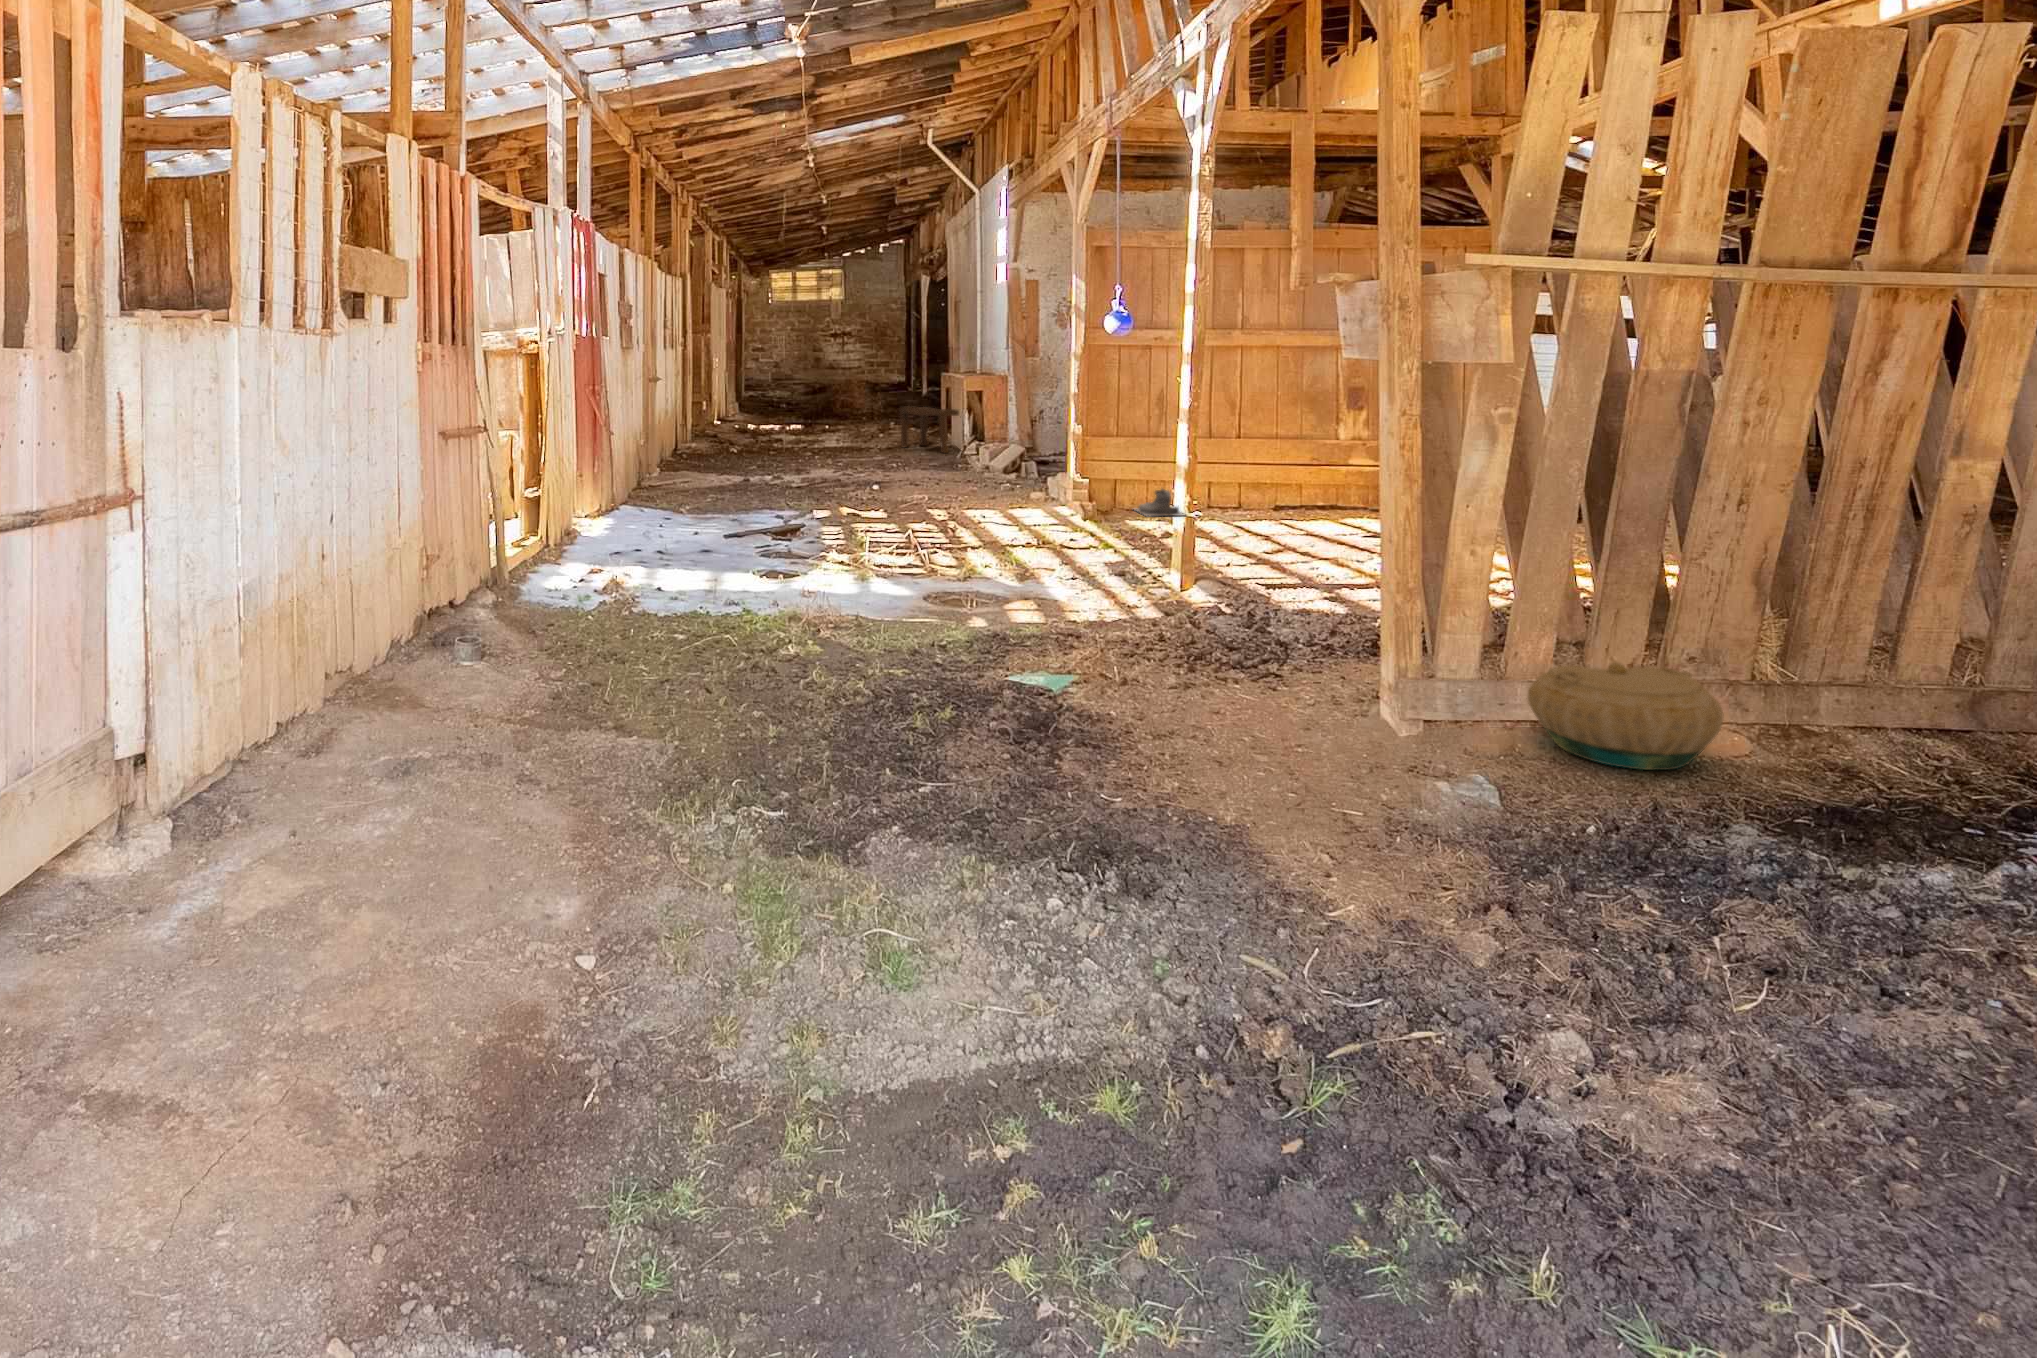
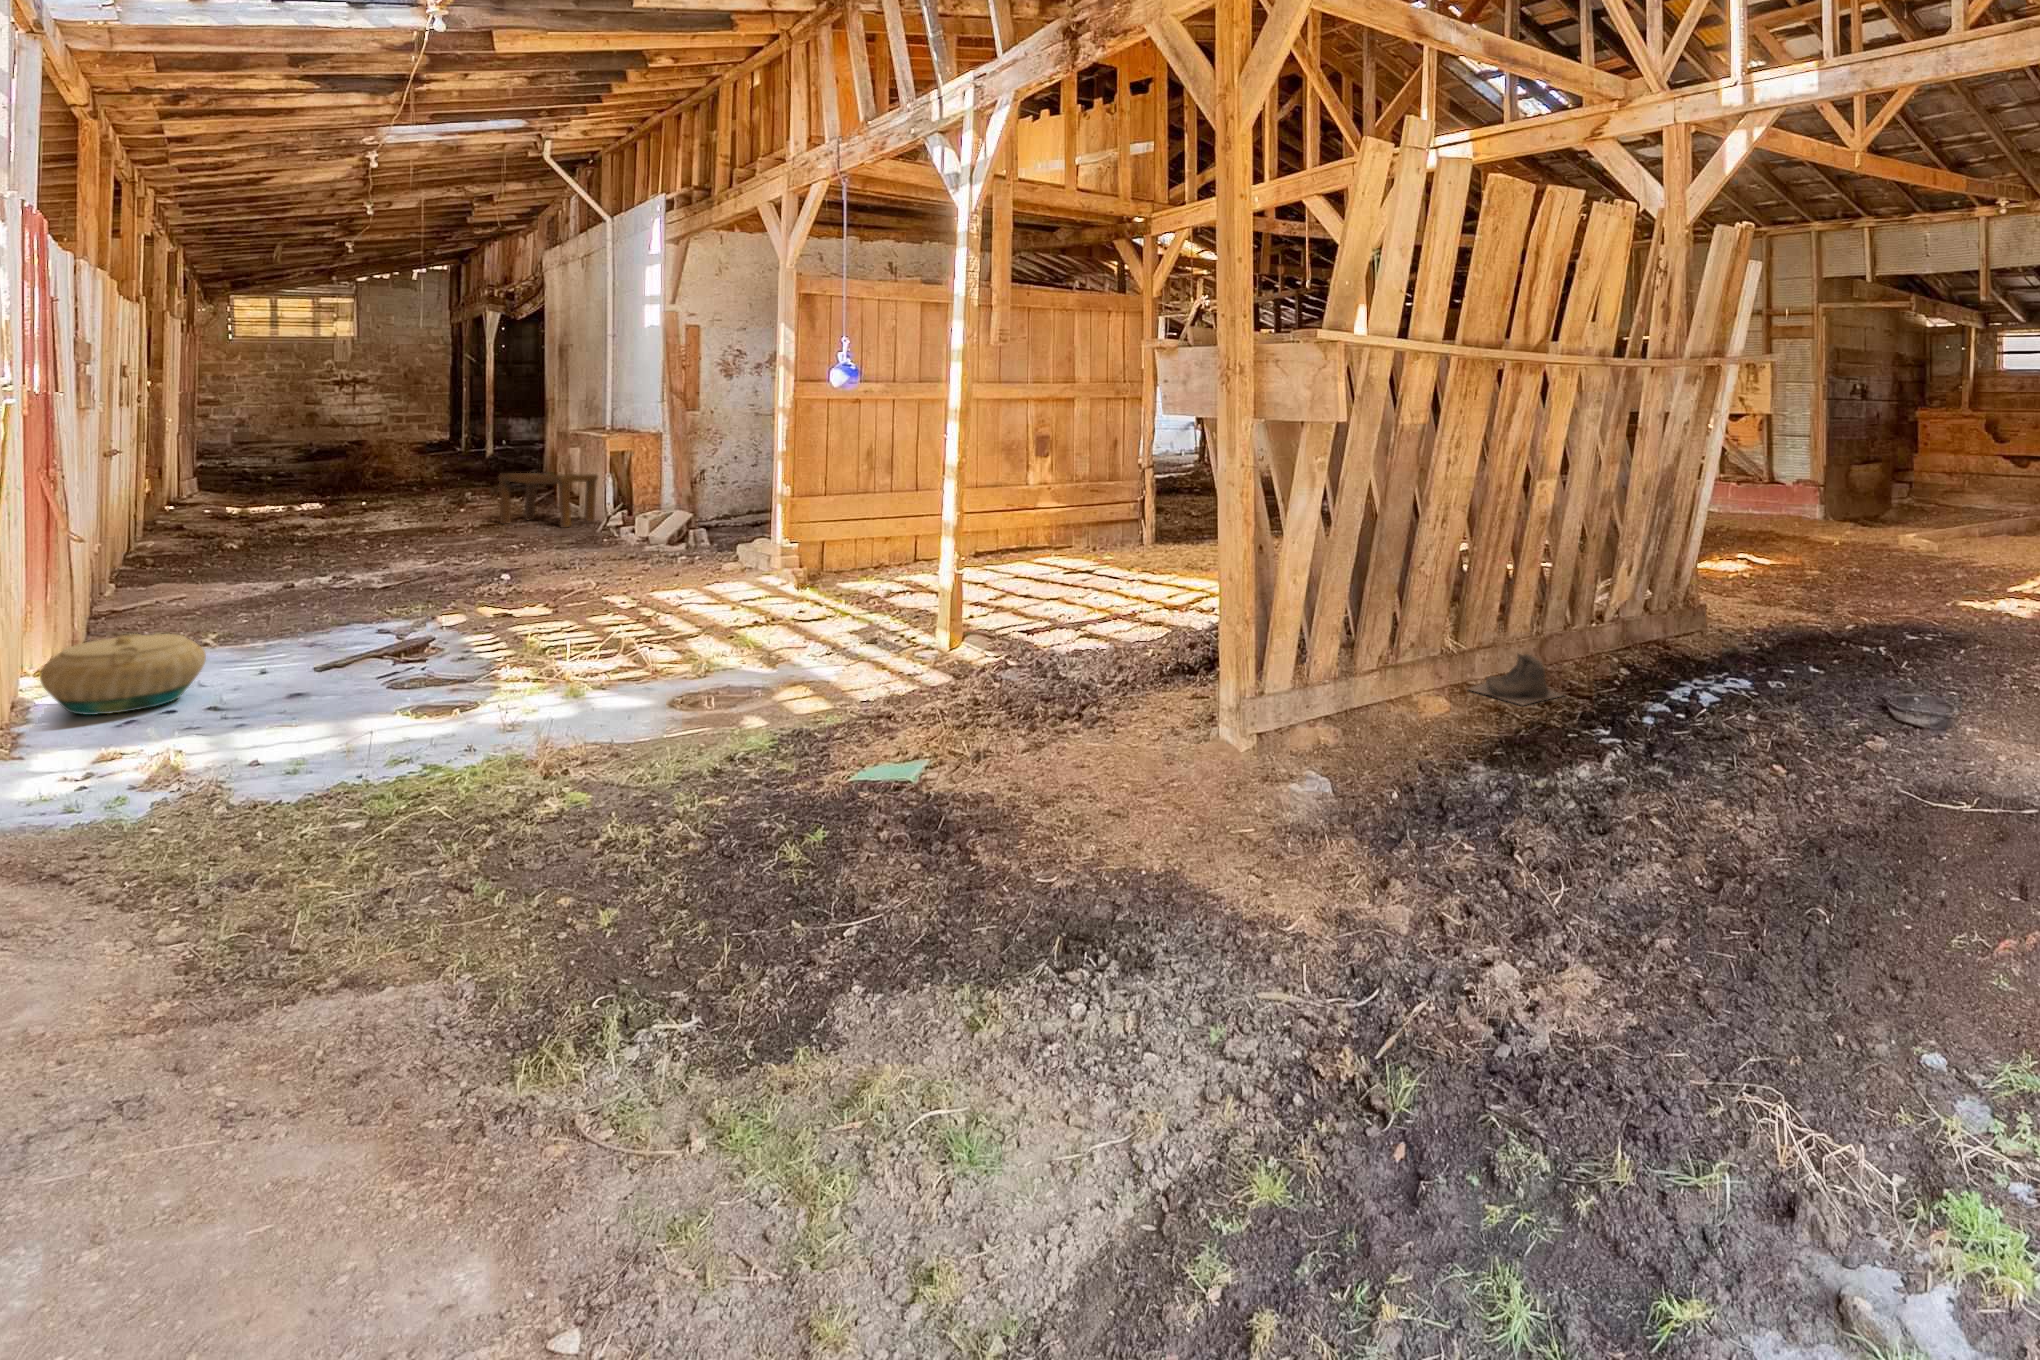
boots: present [1136,489,1184,516] -> present [1467,654,1562,705]
basket: present [1528,662,1723,770] -> present [40,634,206,715]

